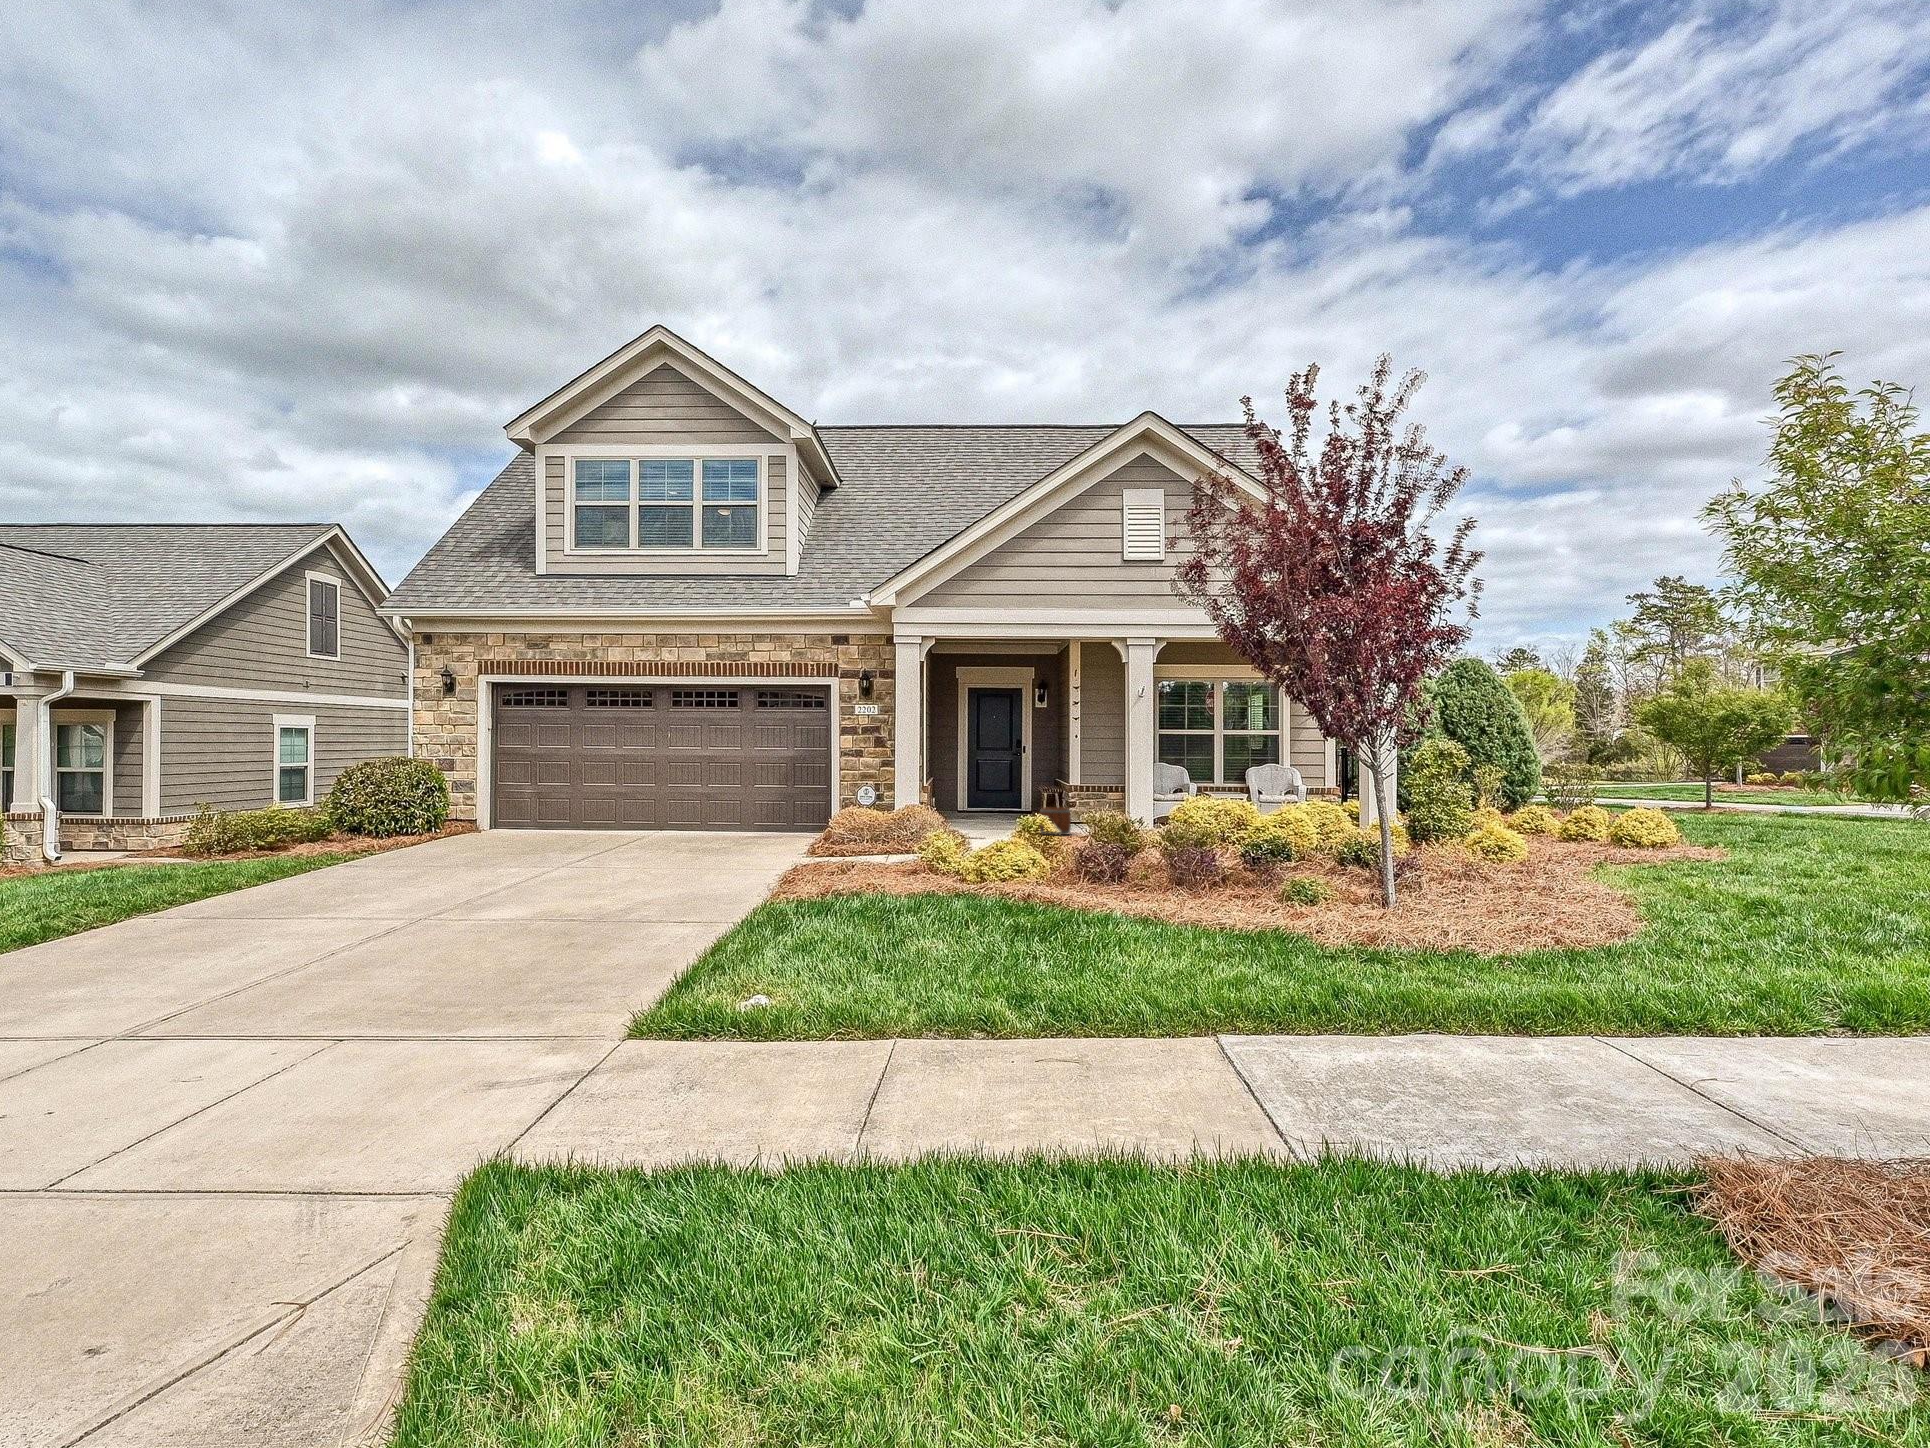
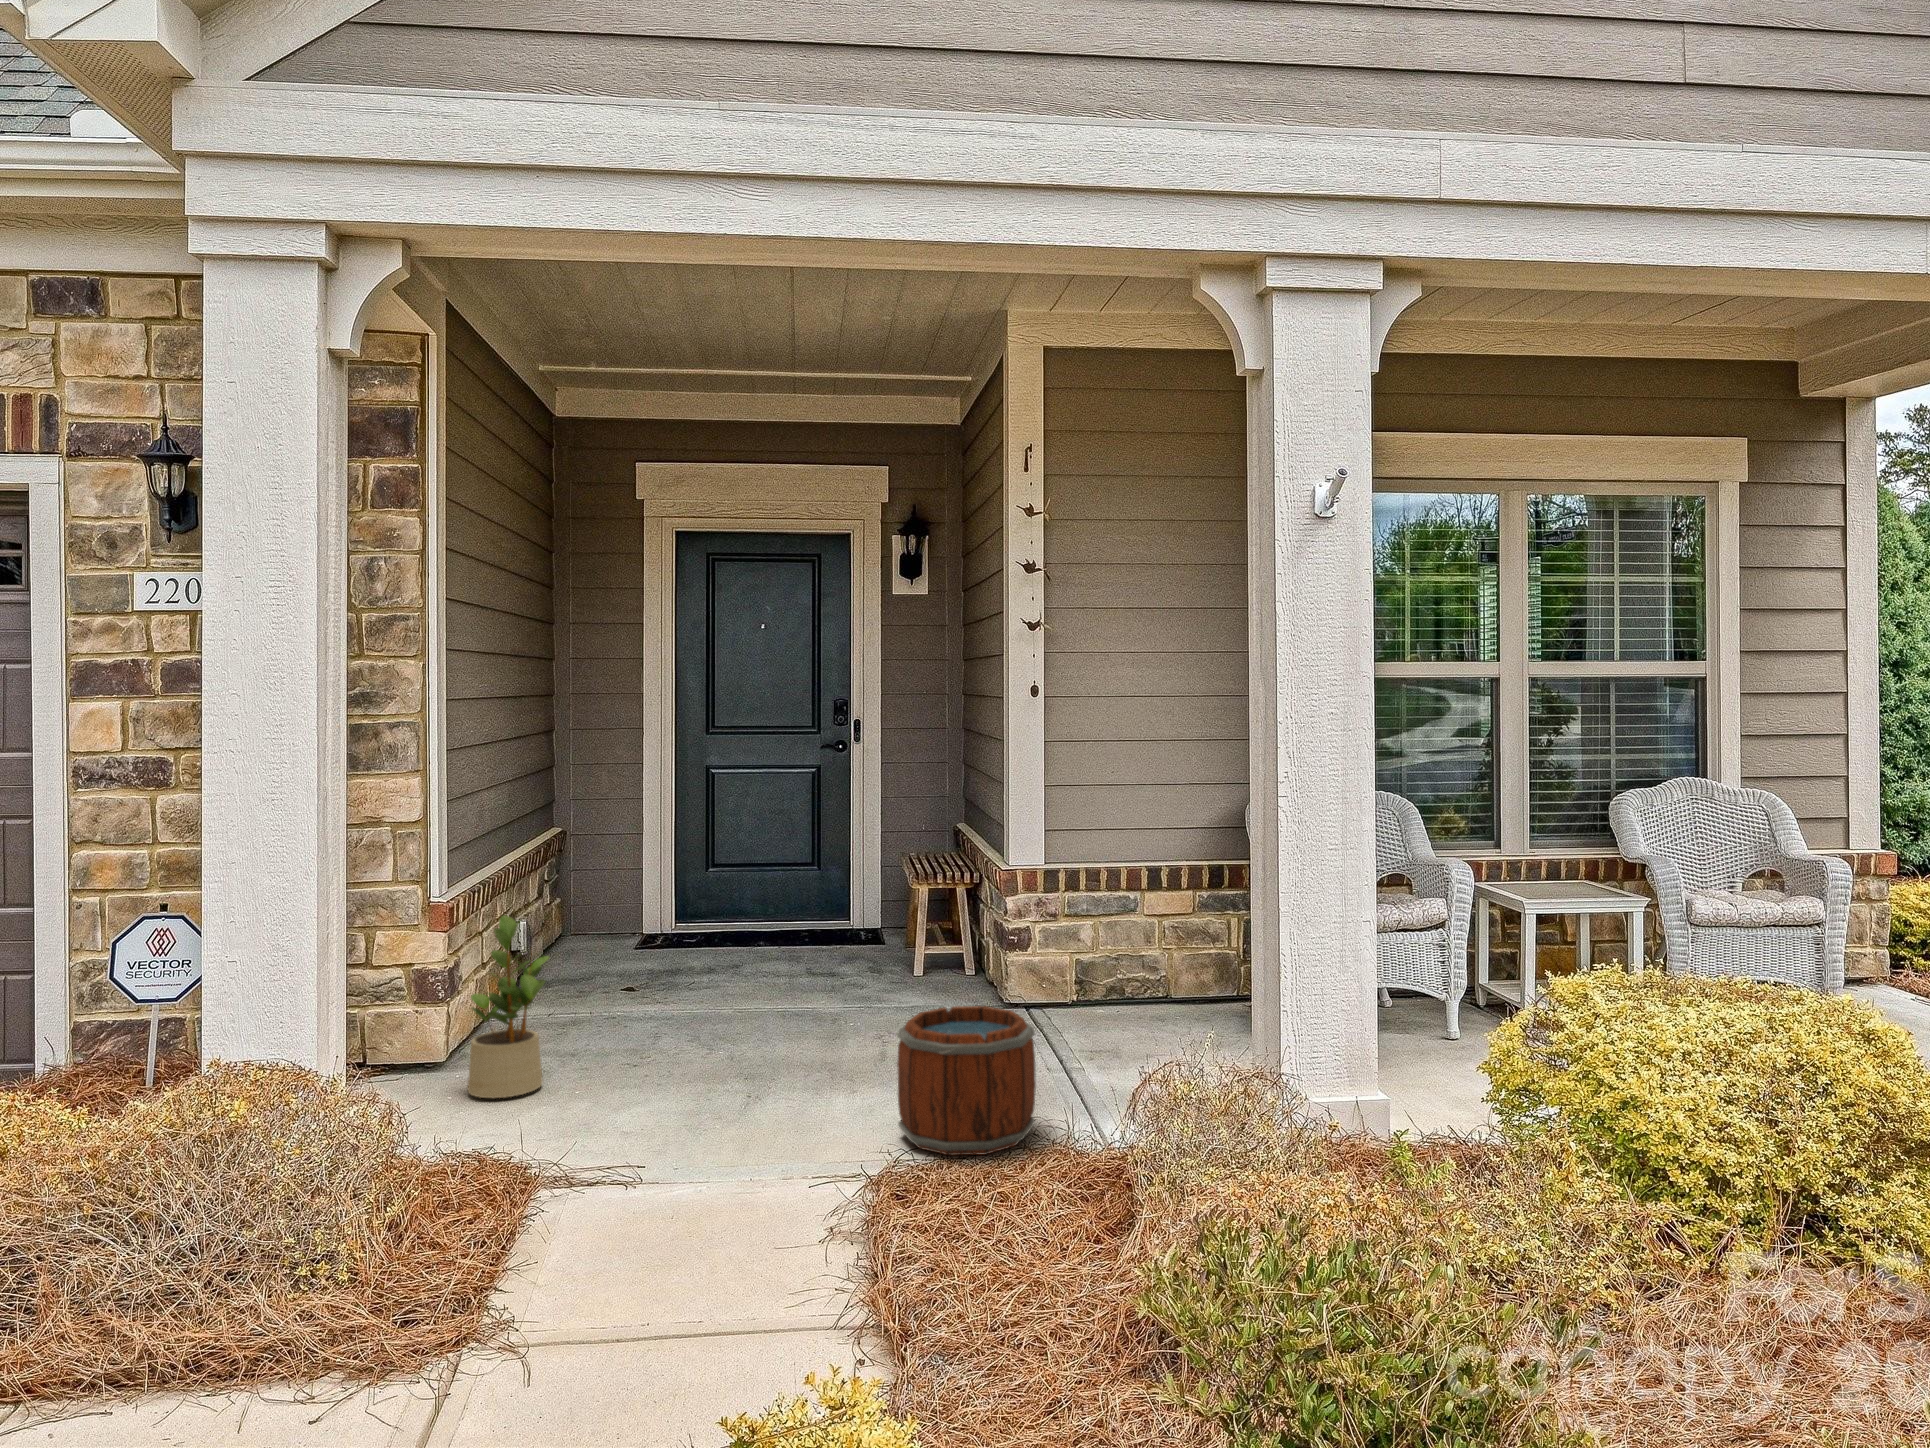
potted plant: none [935,787,954,830] -> present [468,915,549,1098]

